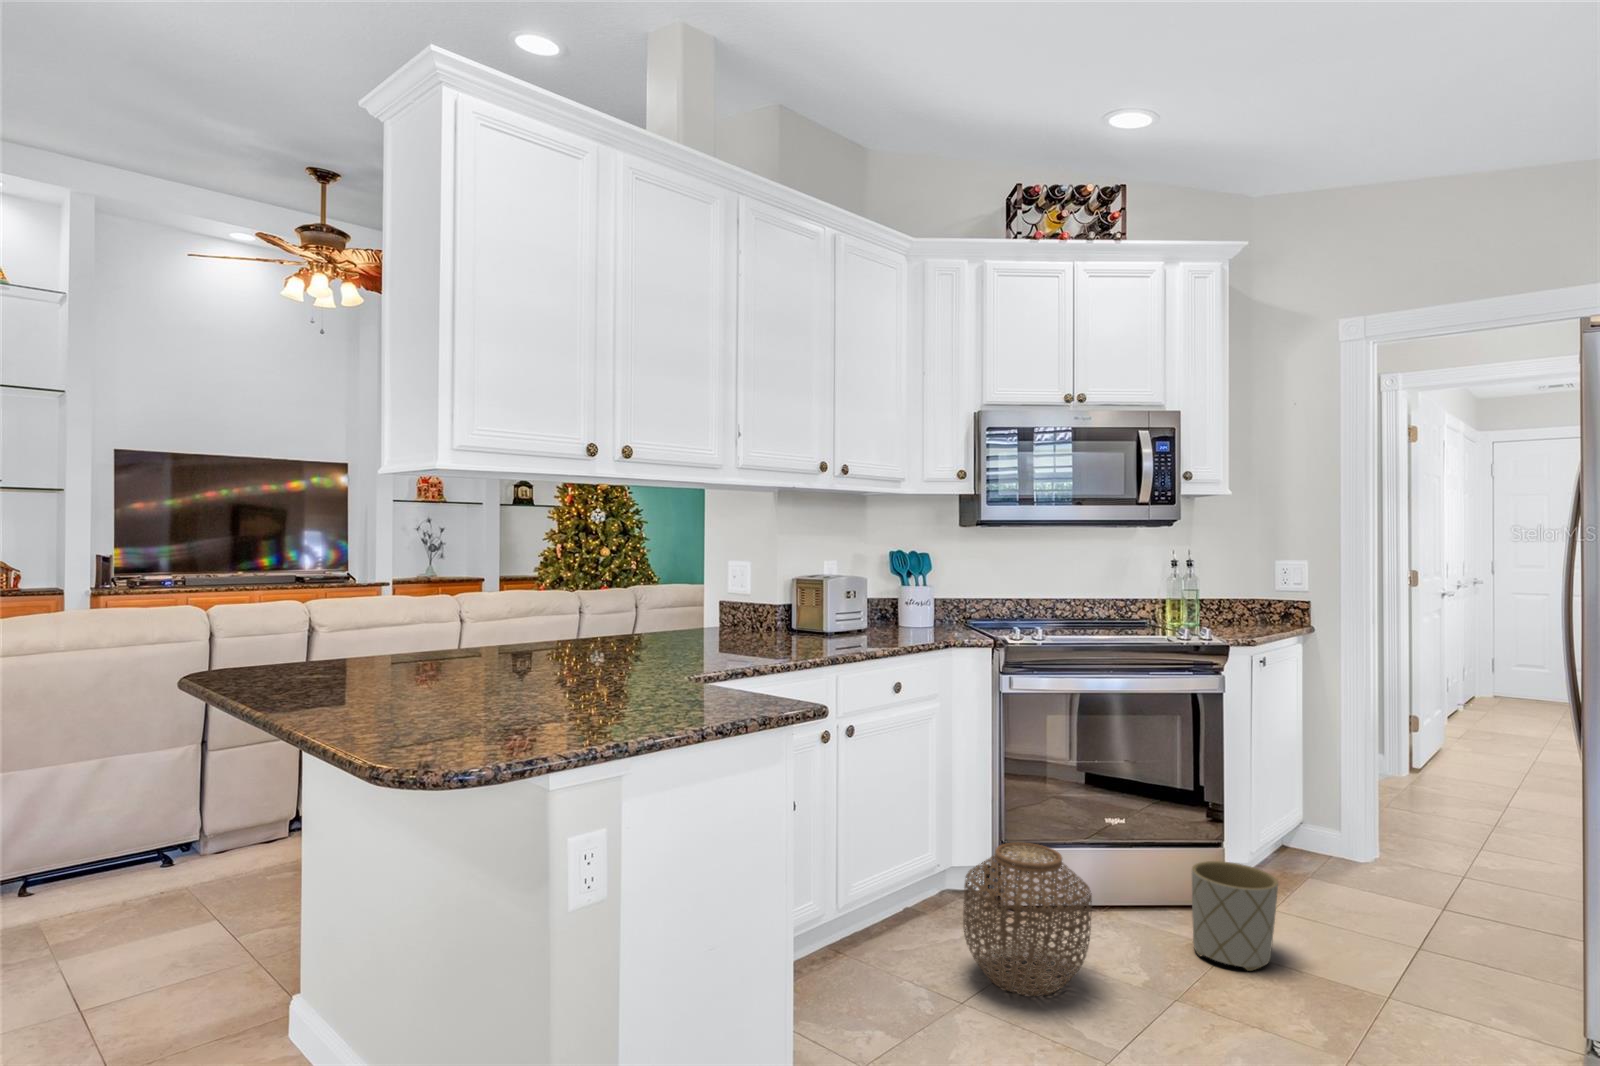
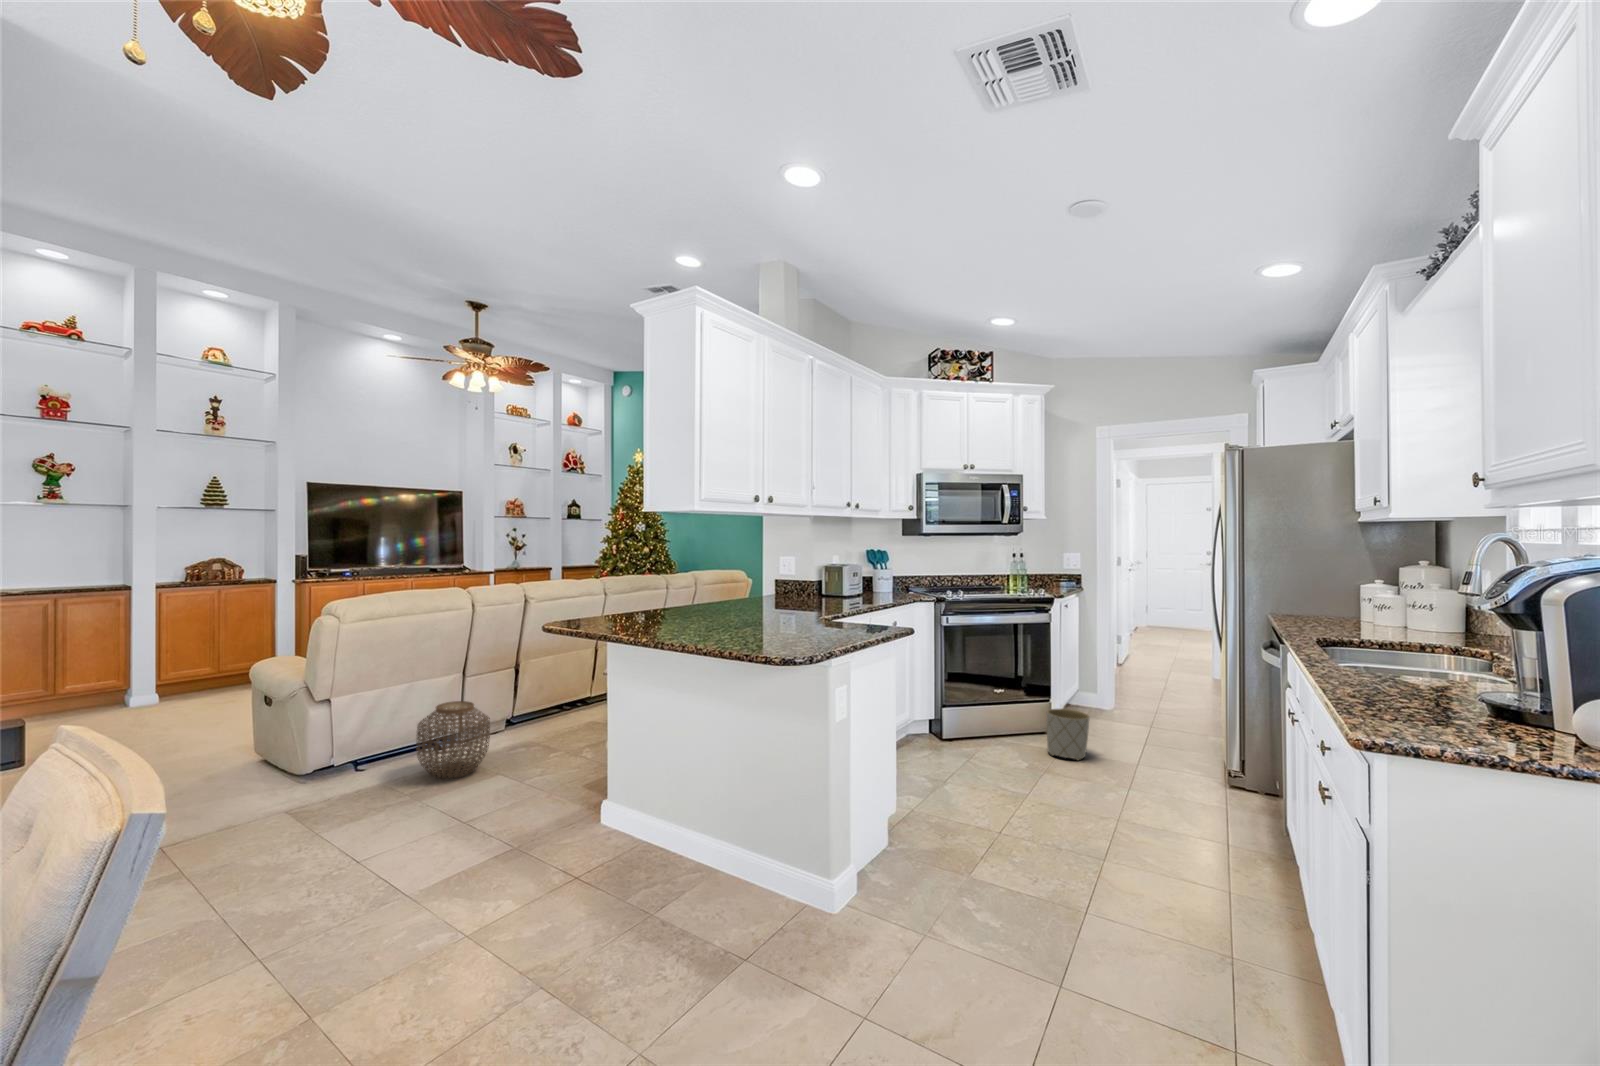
woven basket: present [963,842,1092,996] -> present [416,701,490,778]

